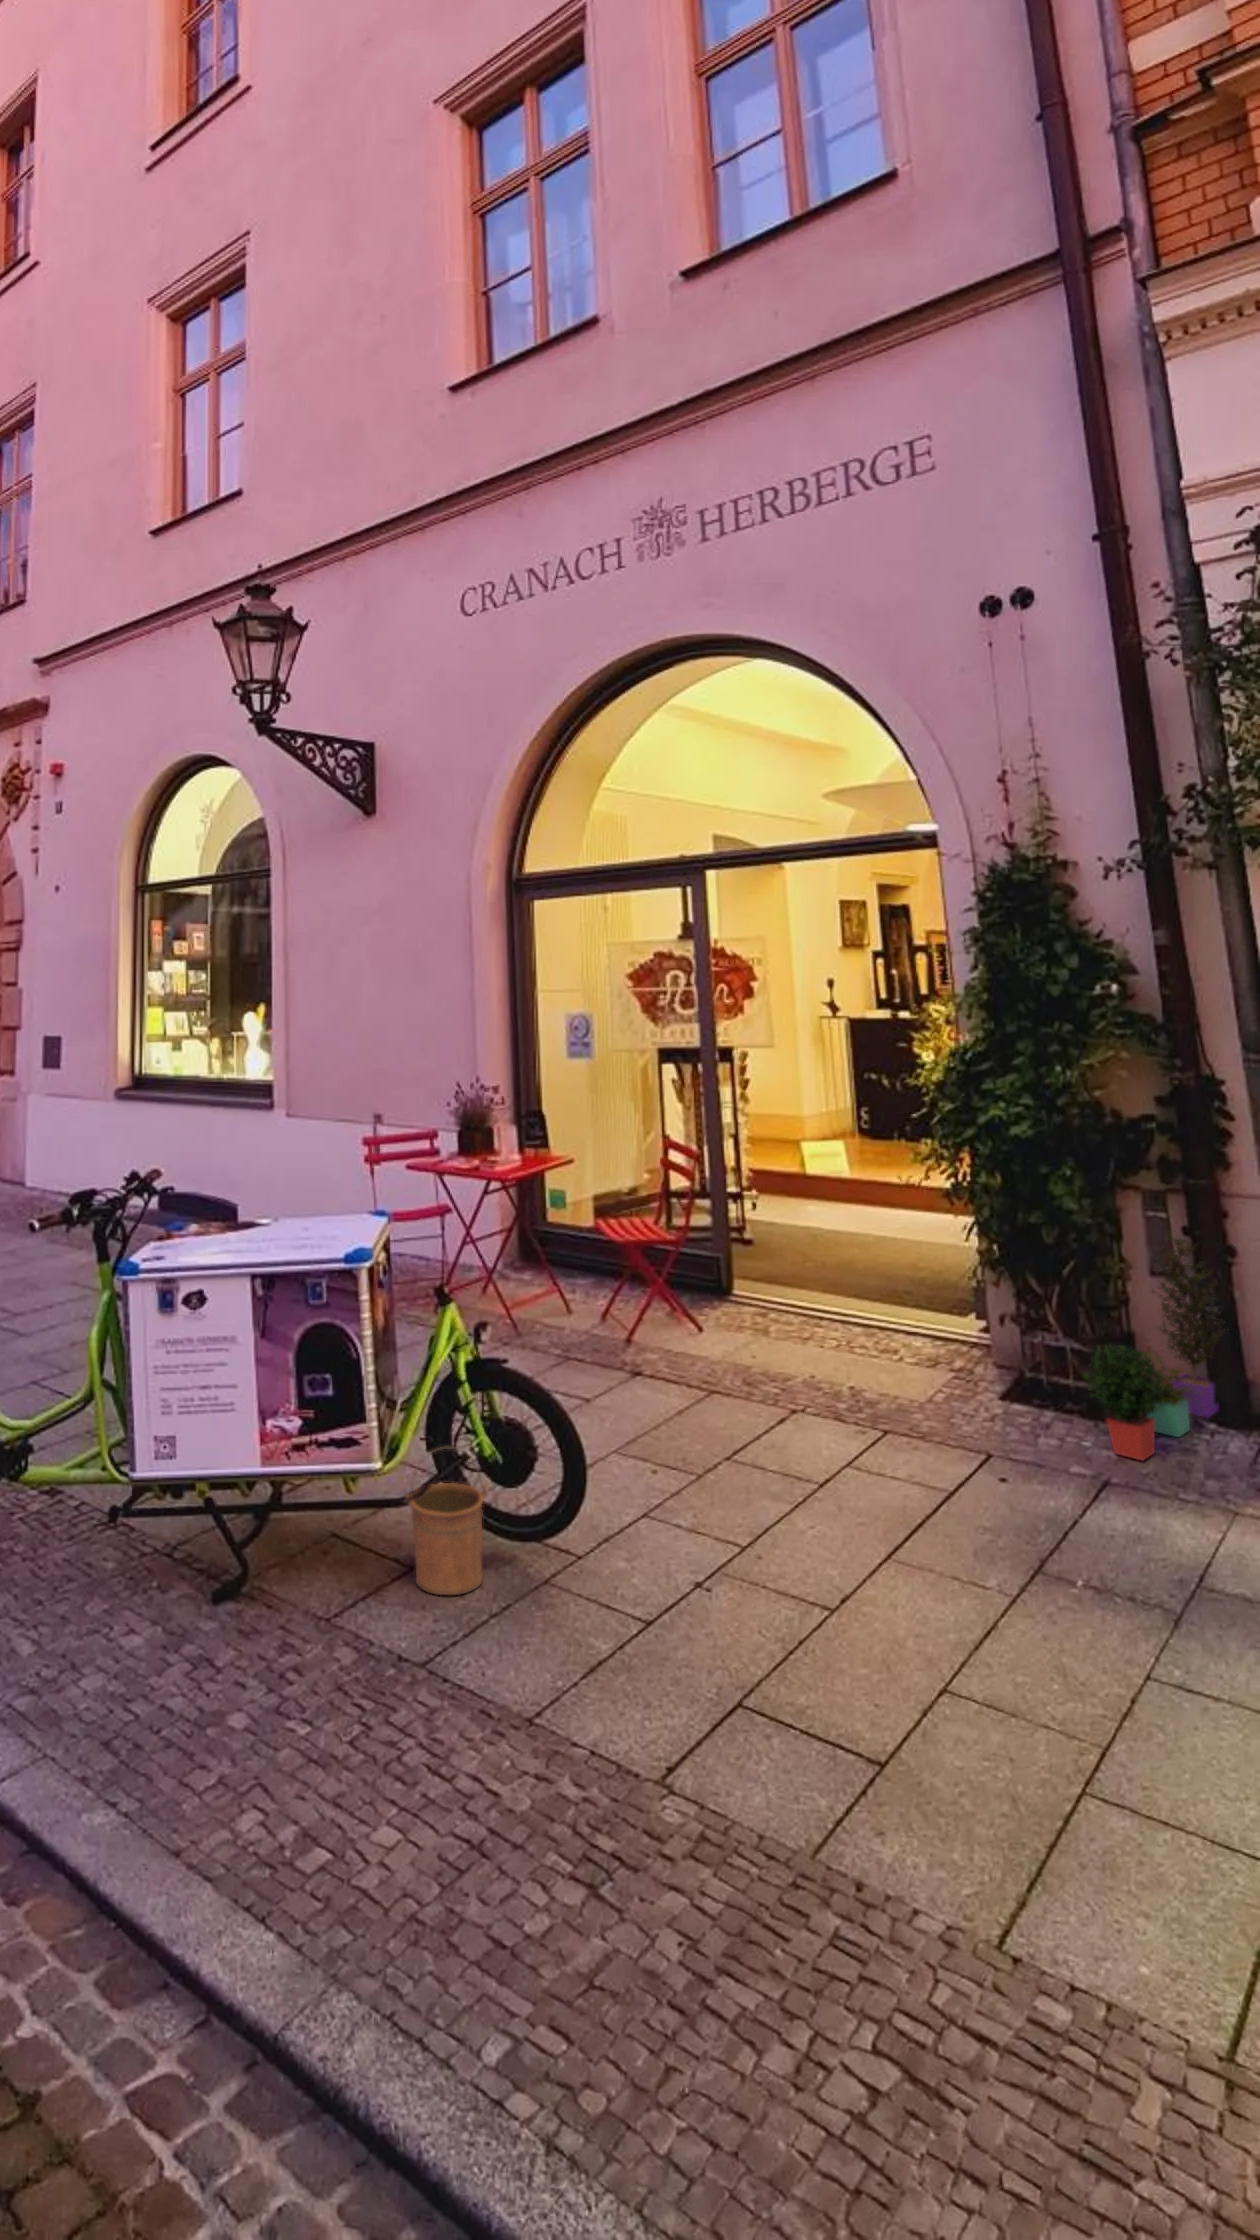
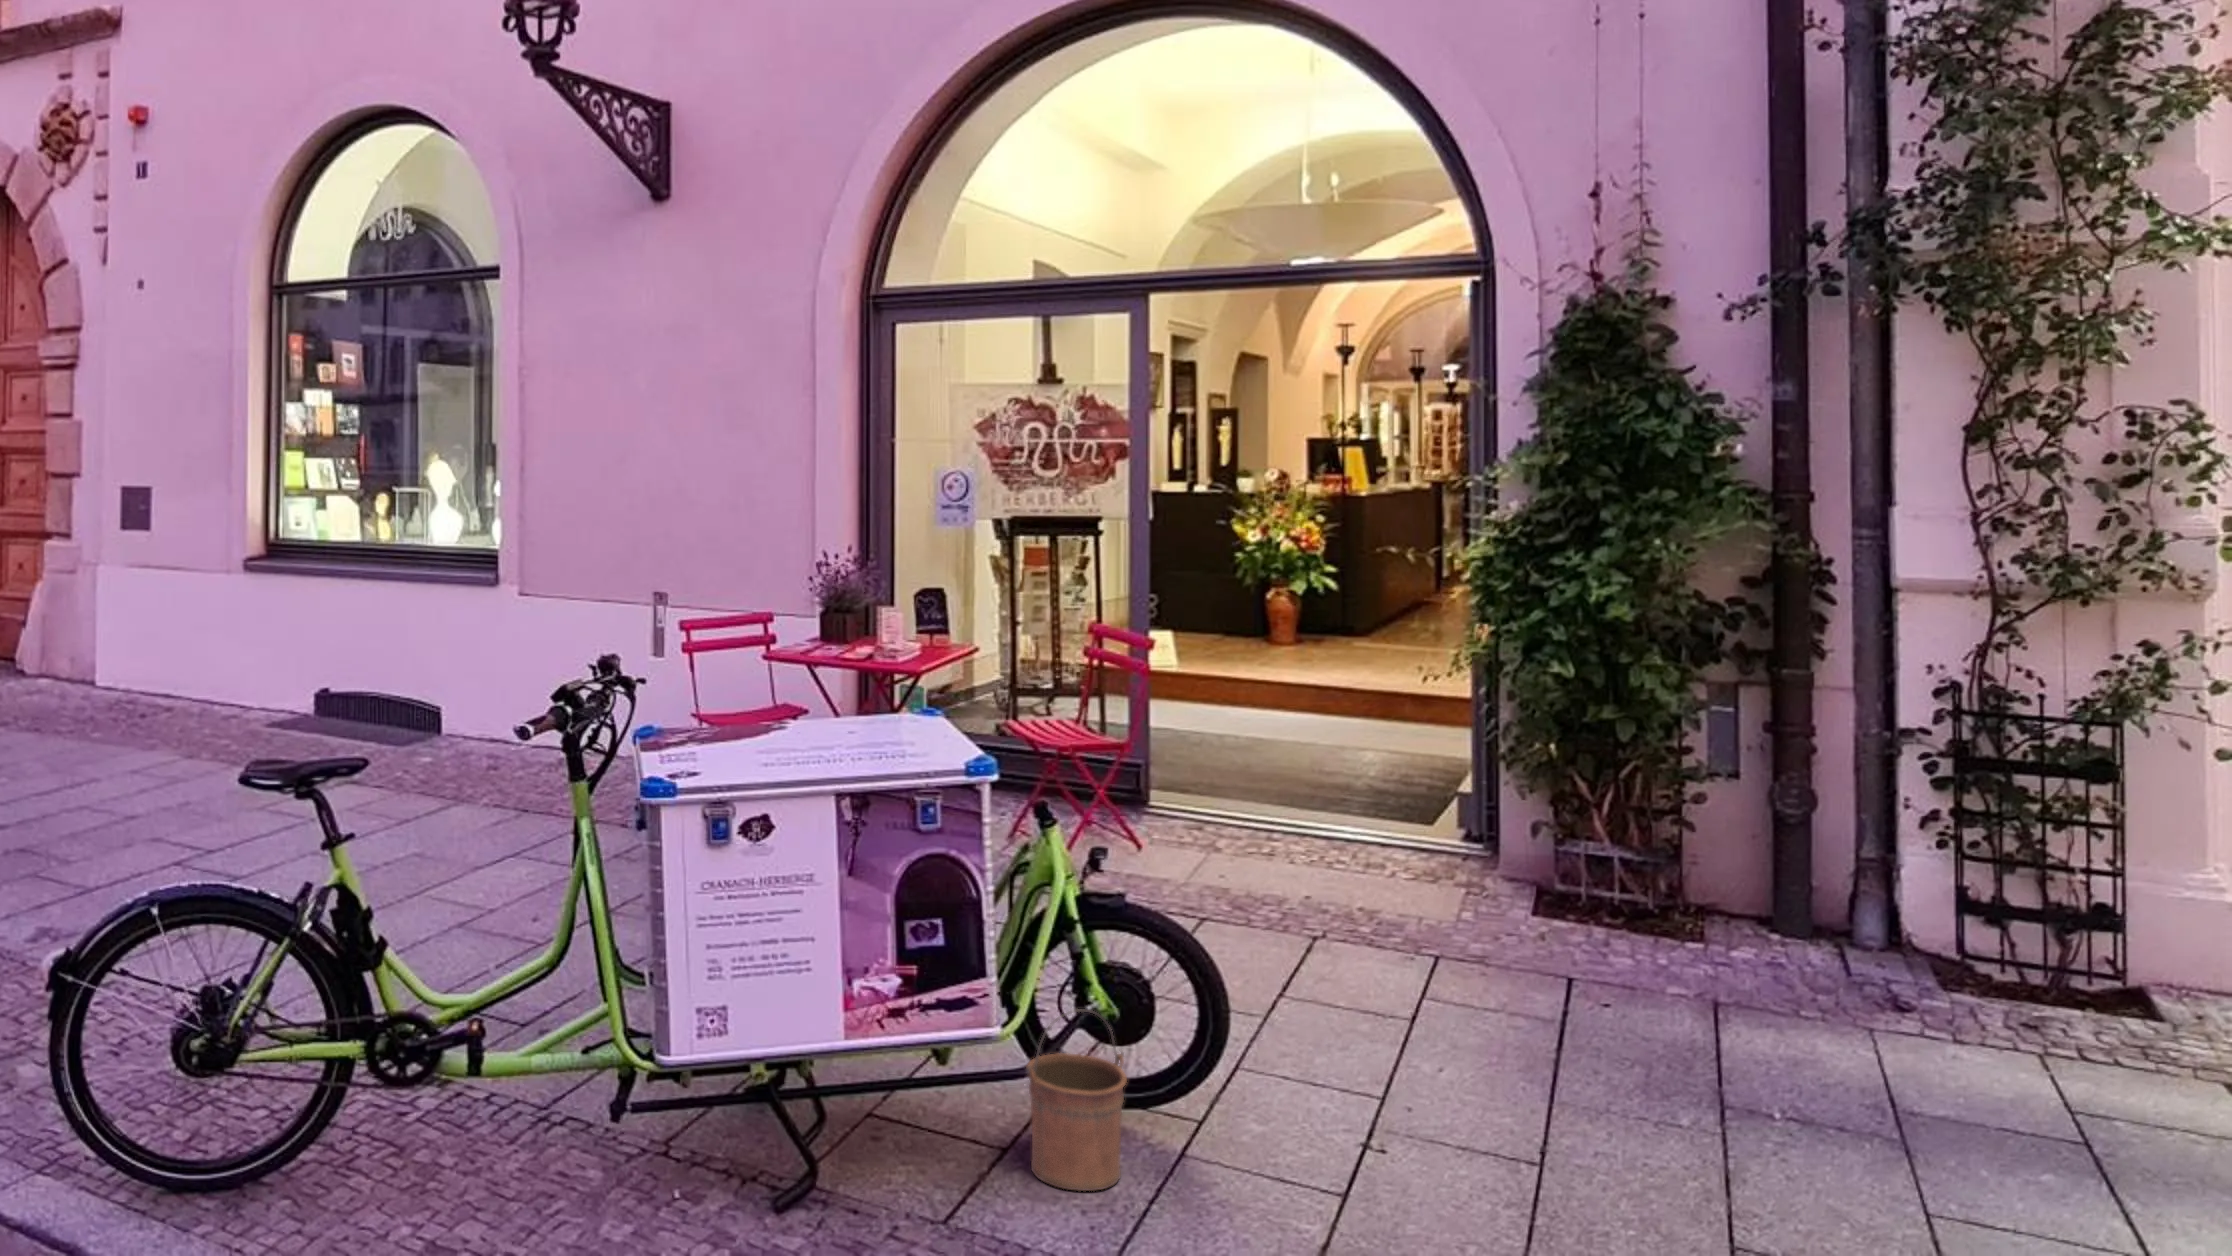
potted plant: present [1084,1236,1225,1460] -> none [1706,743,1830,999]

